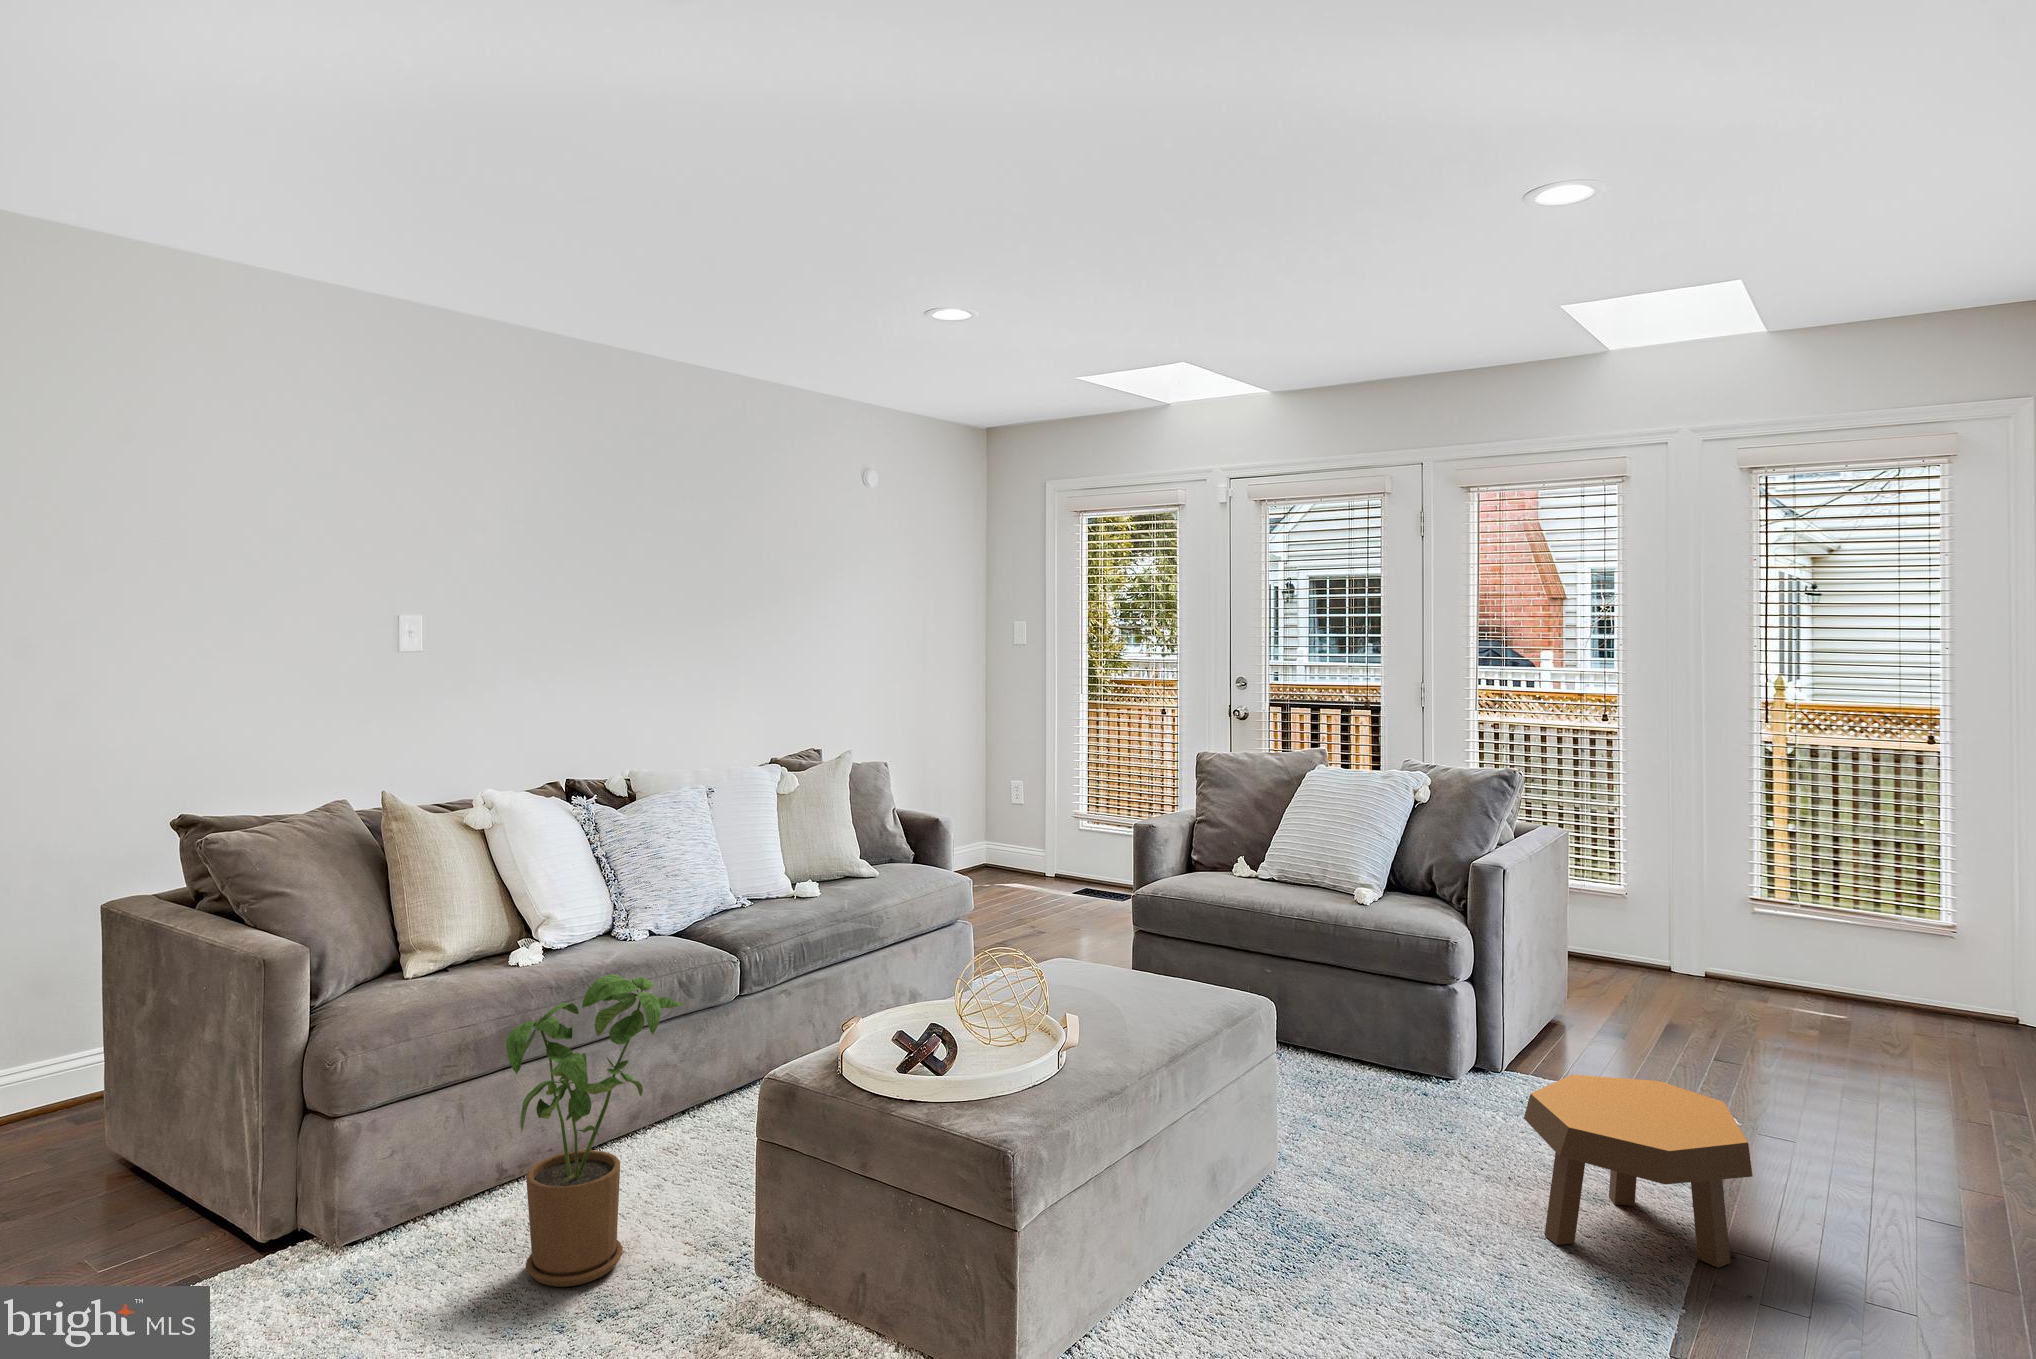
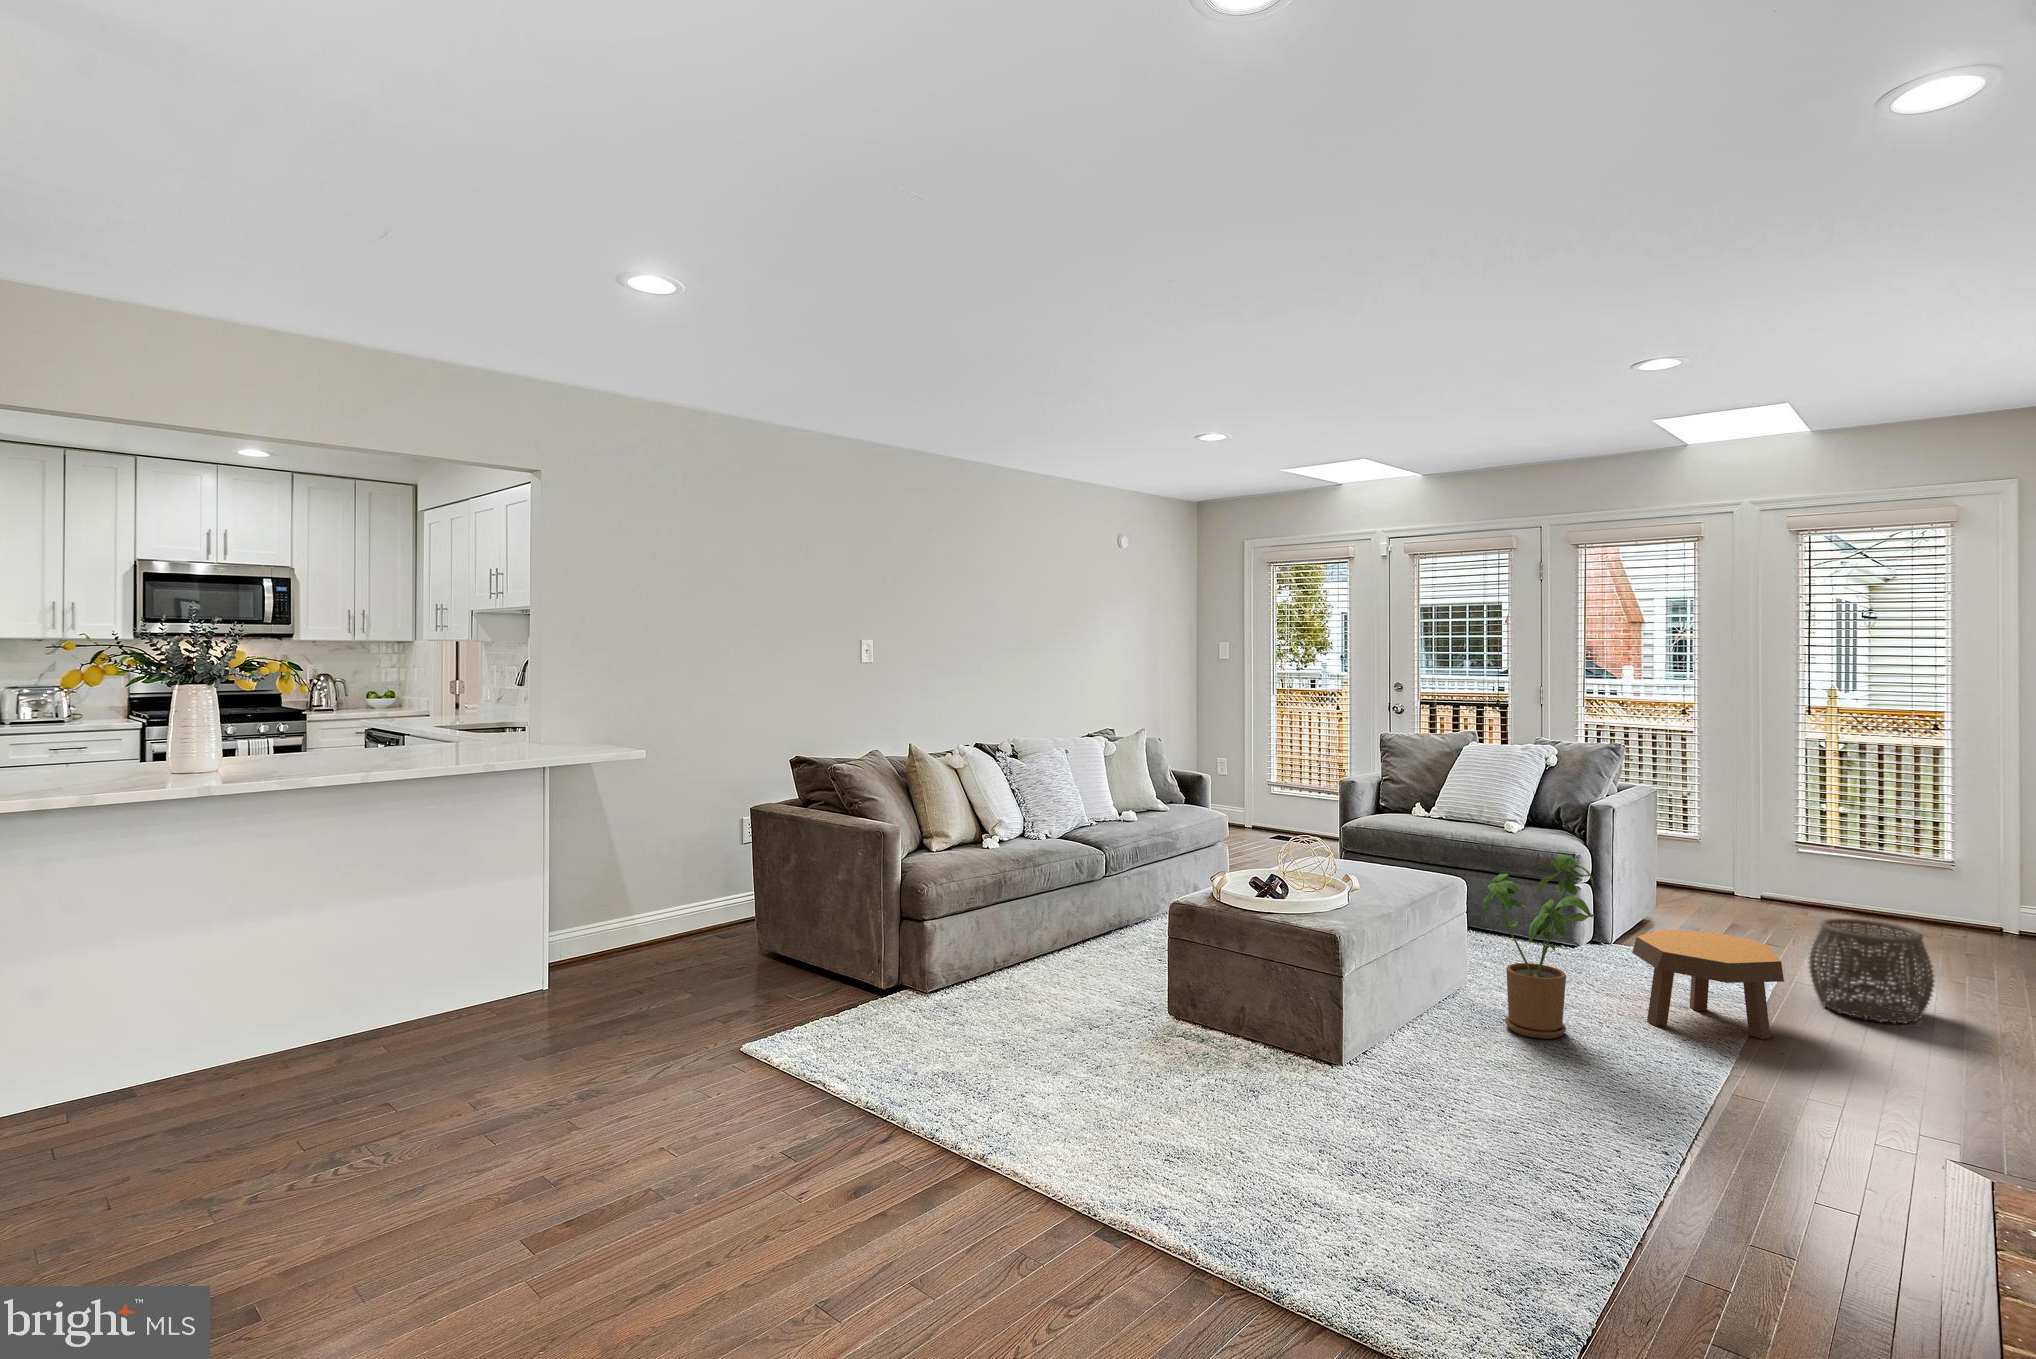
house plant: present [506,974,684,1287] -> present [1483,854,1595,1039]
woven basket: none [1779,1047,1966,1221] -> present [1809,919,1934,1024]

